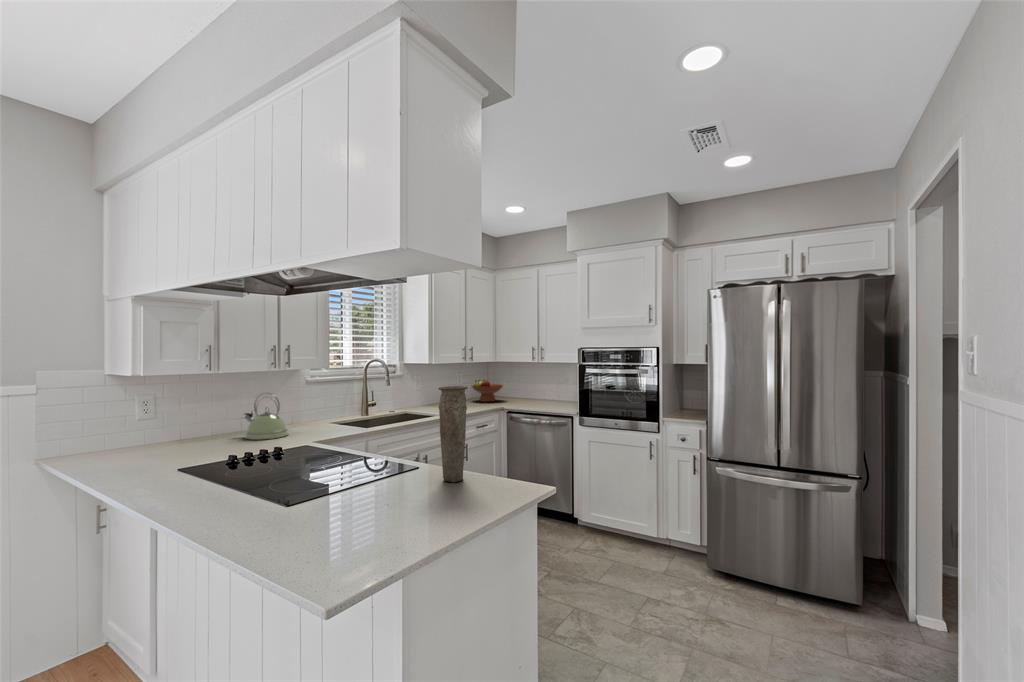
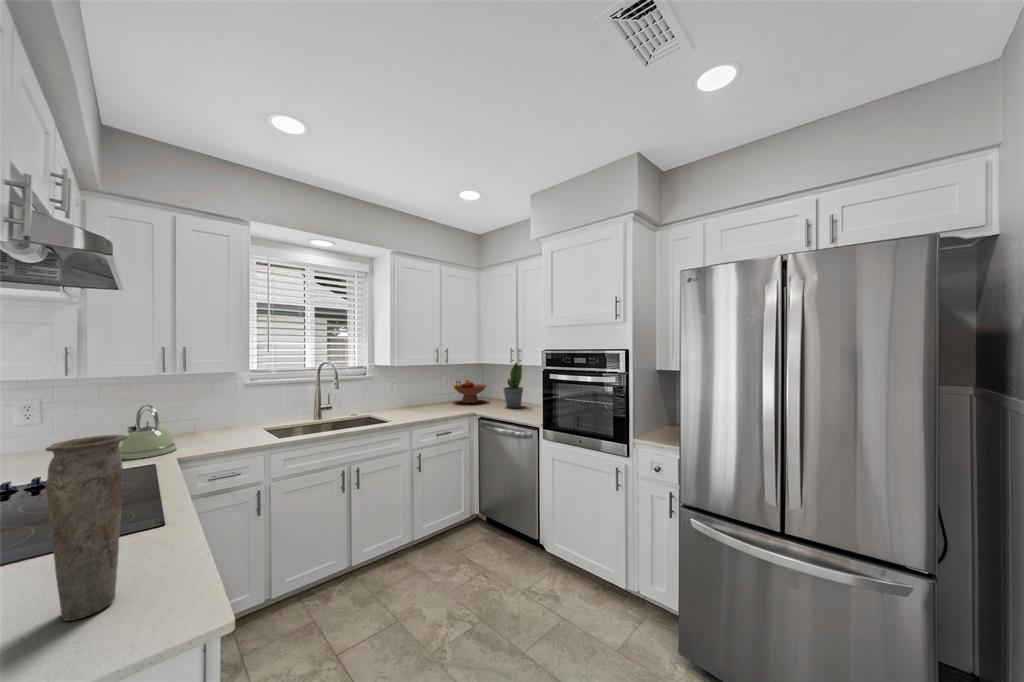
potted plant: none [526,360,545,404] -> present [503,362,523,408]

